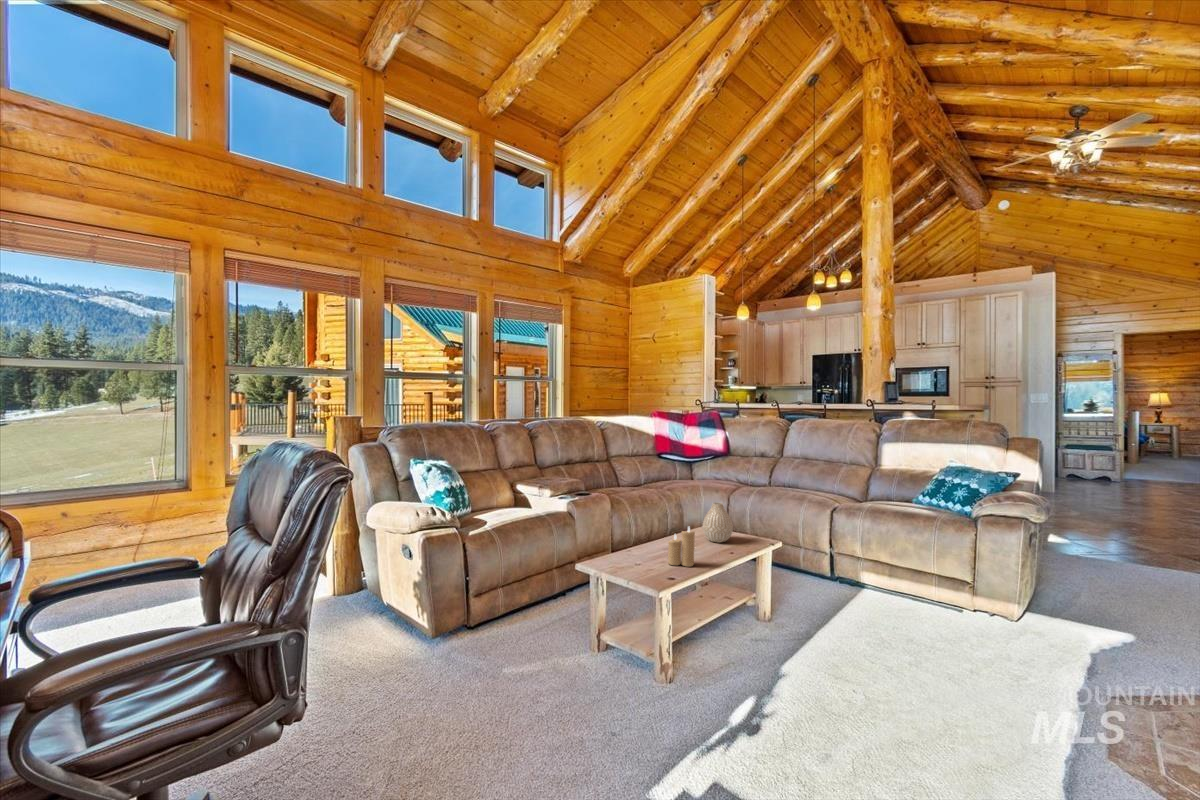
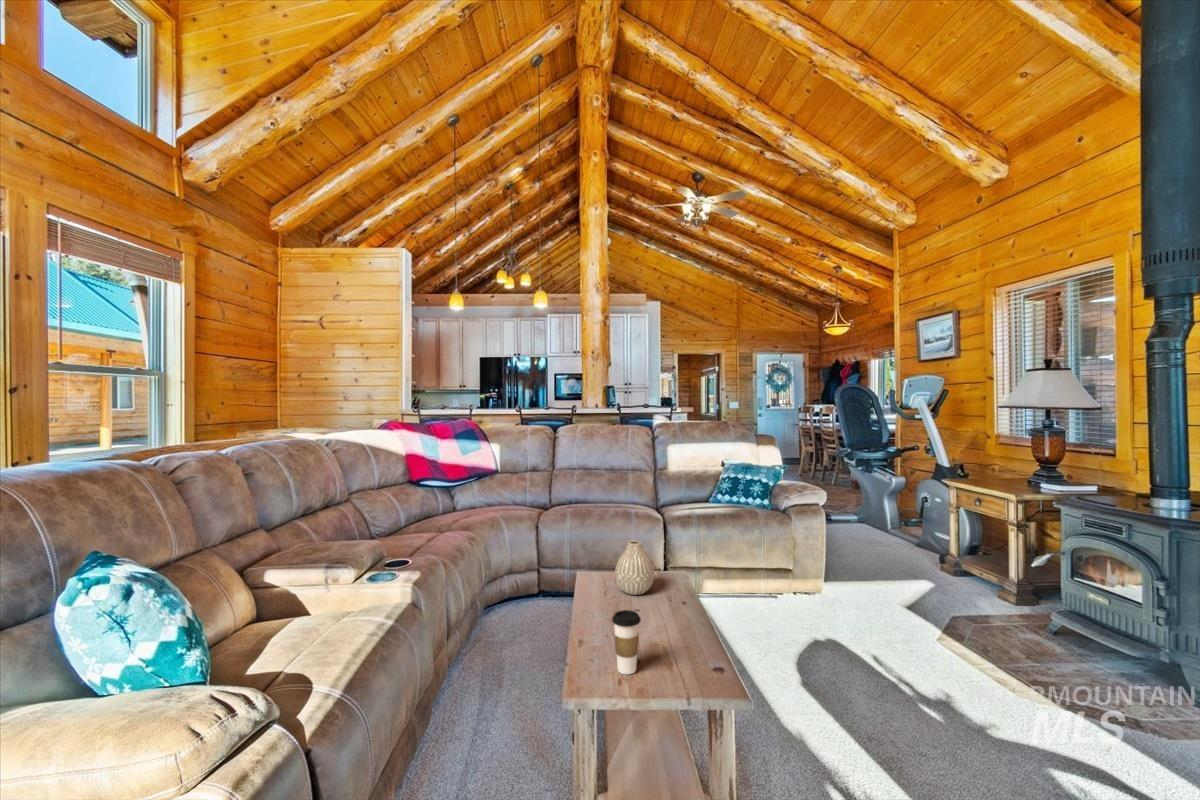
candle: present [668,527,695,567] -> none [659,587,694,651]
coffee cup: none [623,528,641,565] -> present [612,610,641,675]

